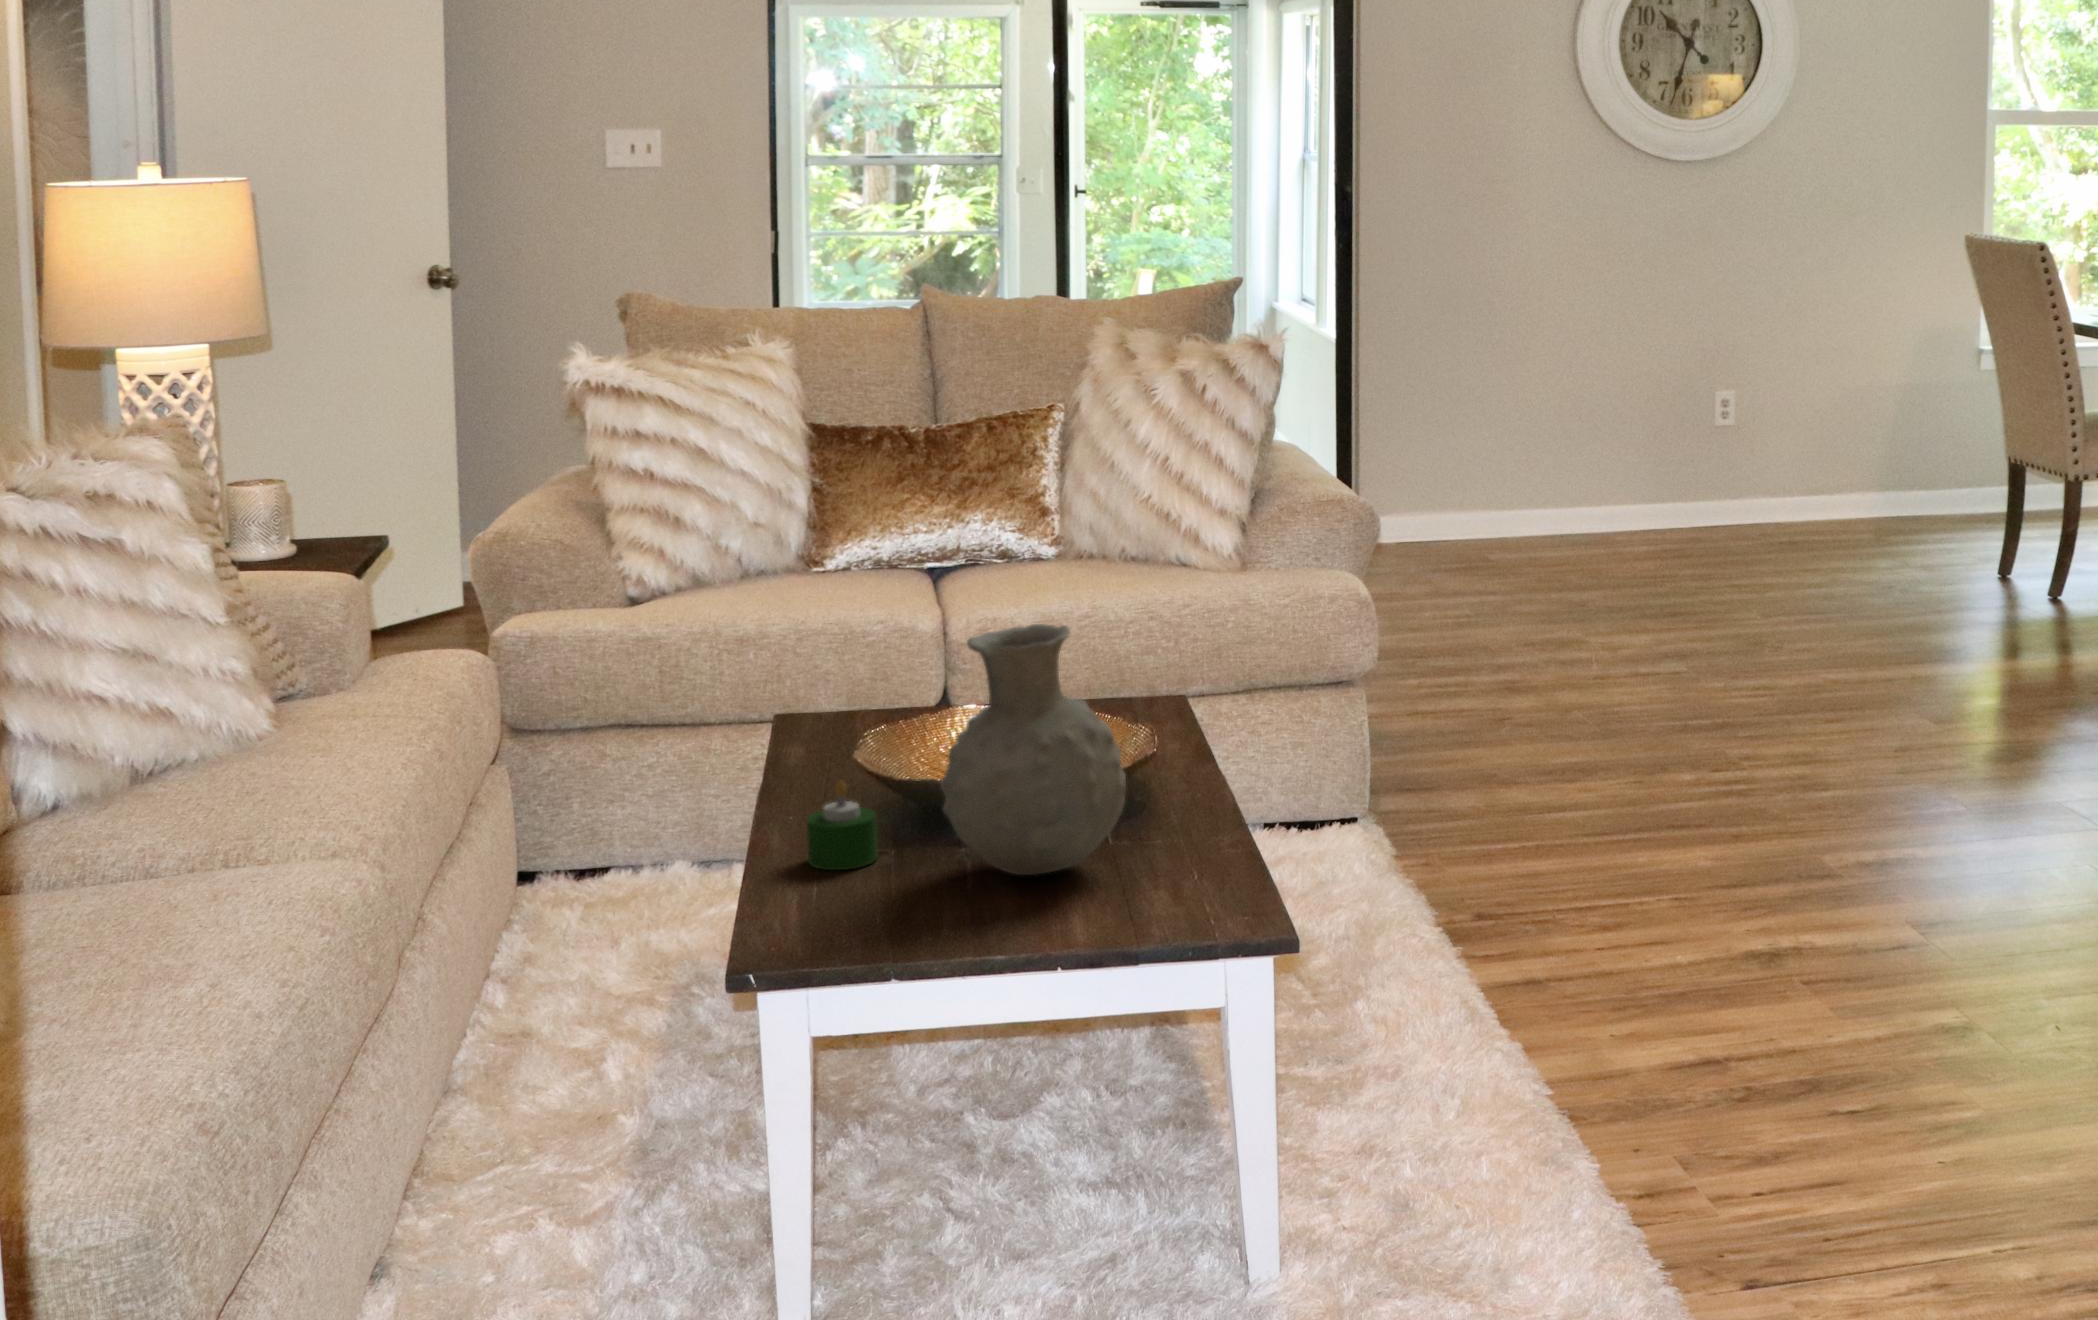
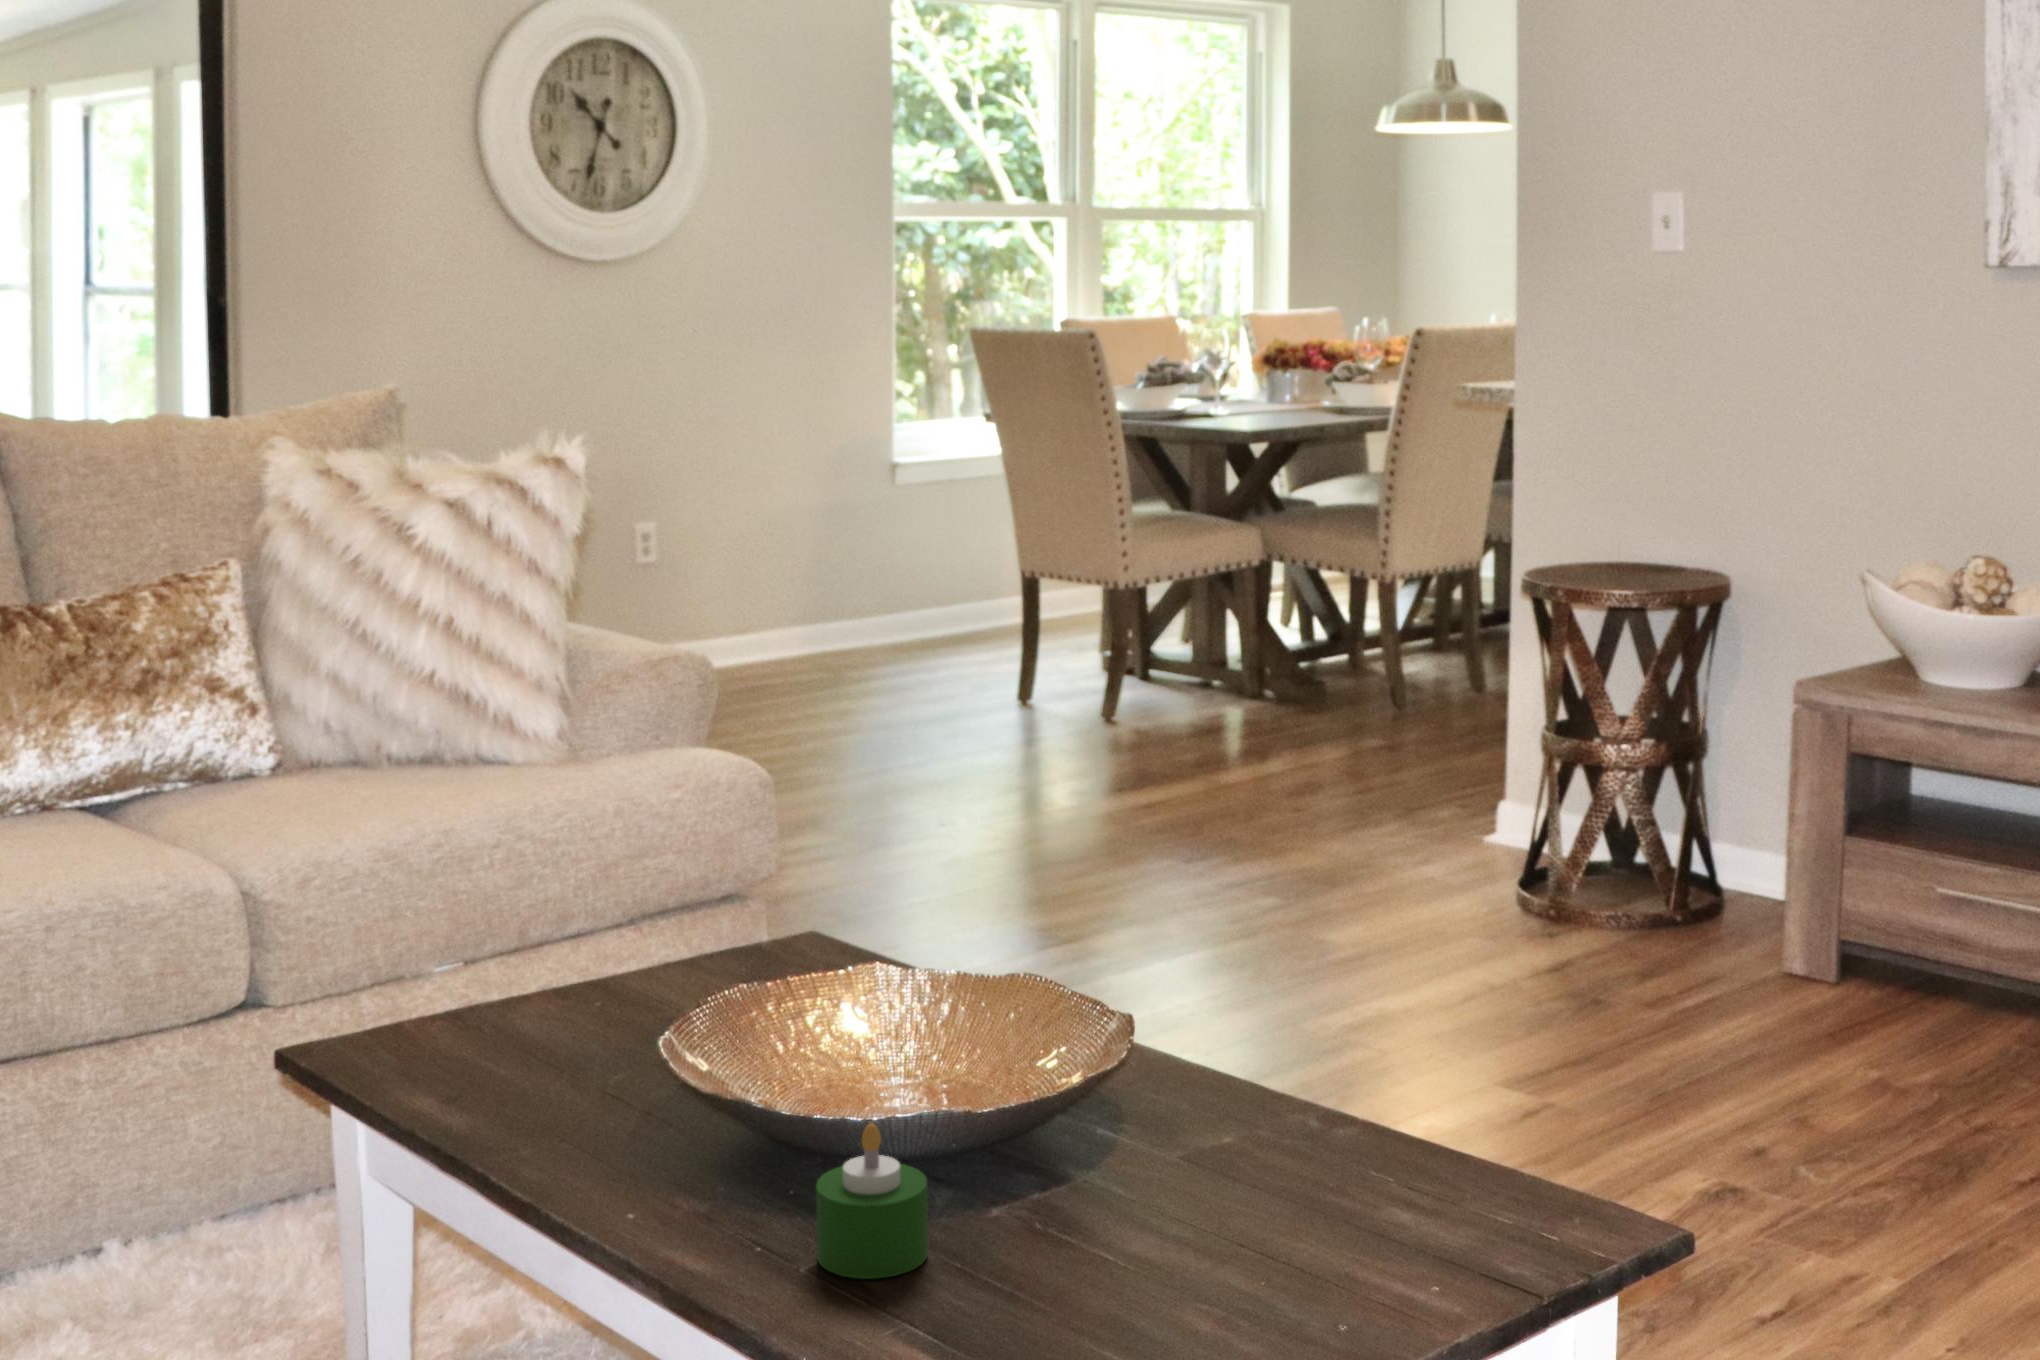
vase: present [940,624,1126,875] -> none [1055,817,1334,1220]

